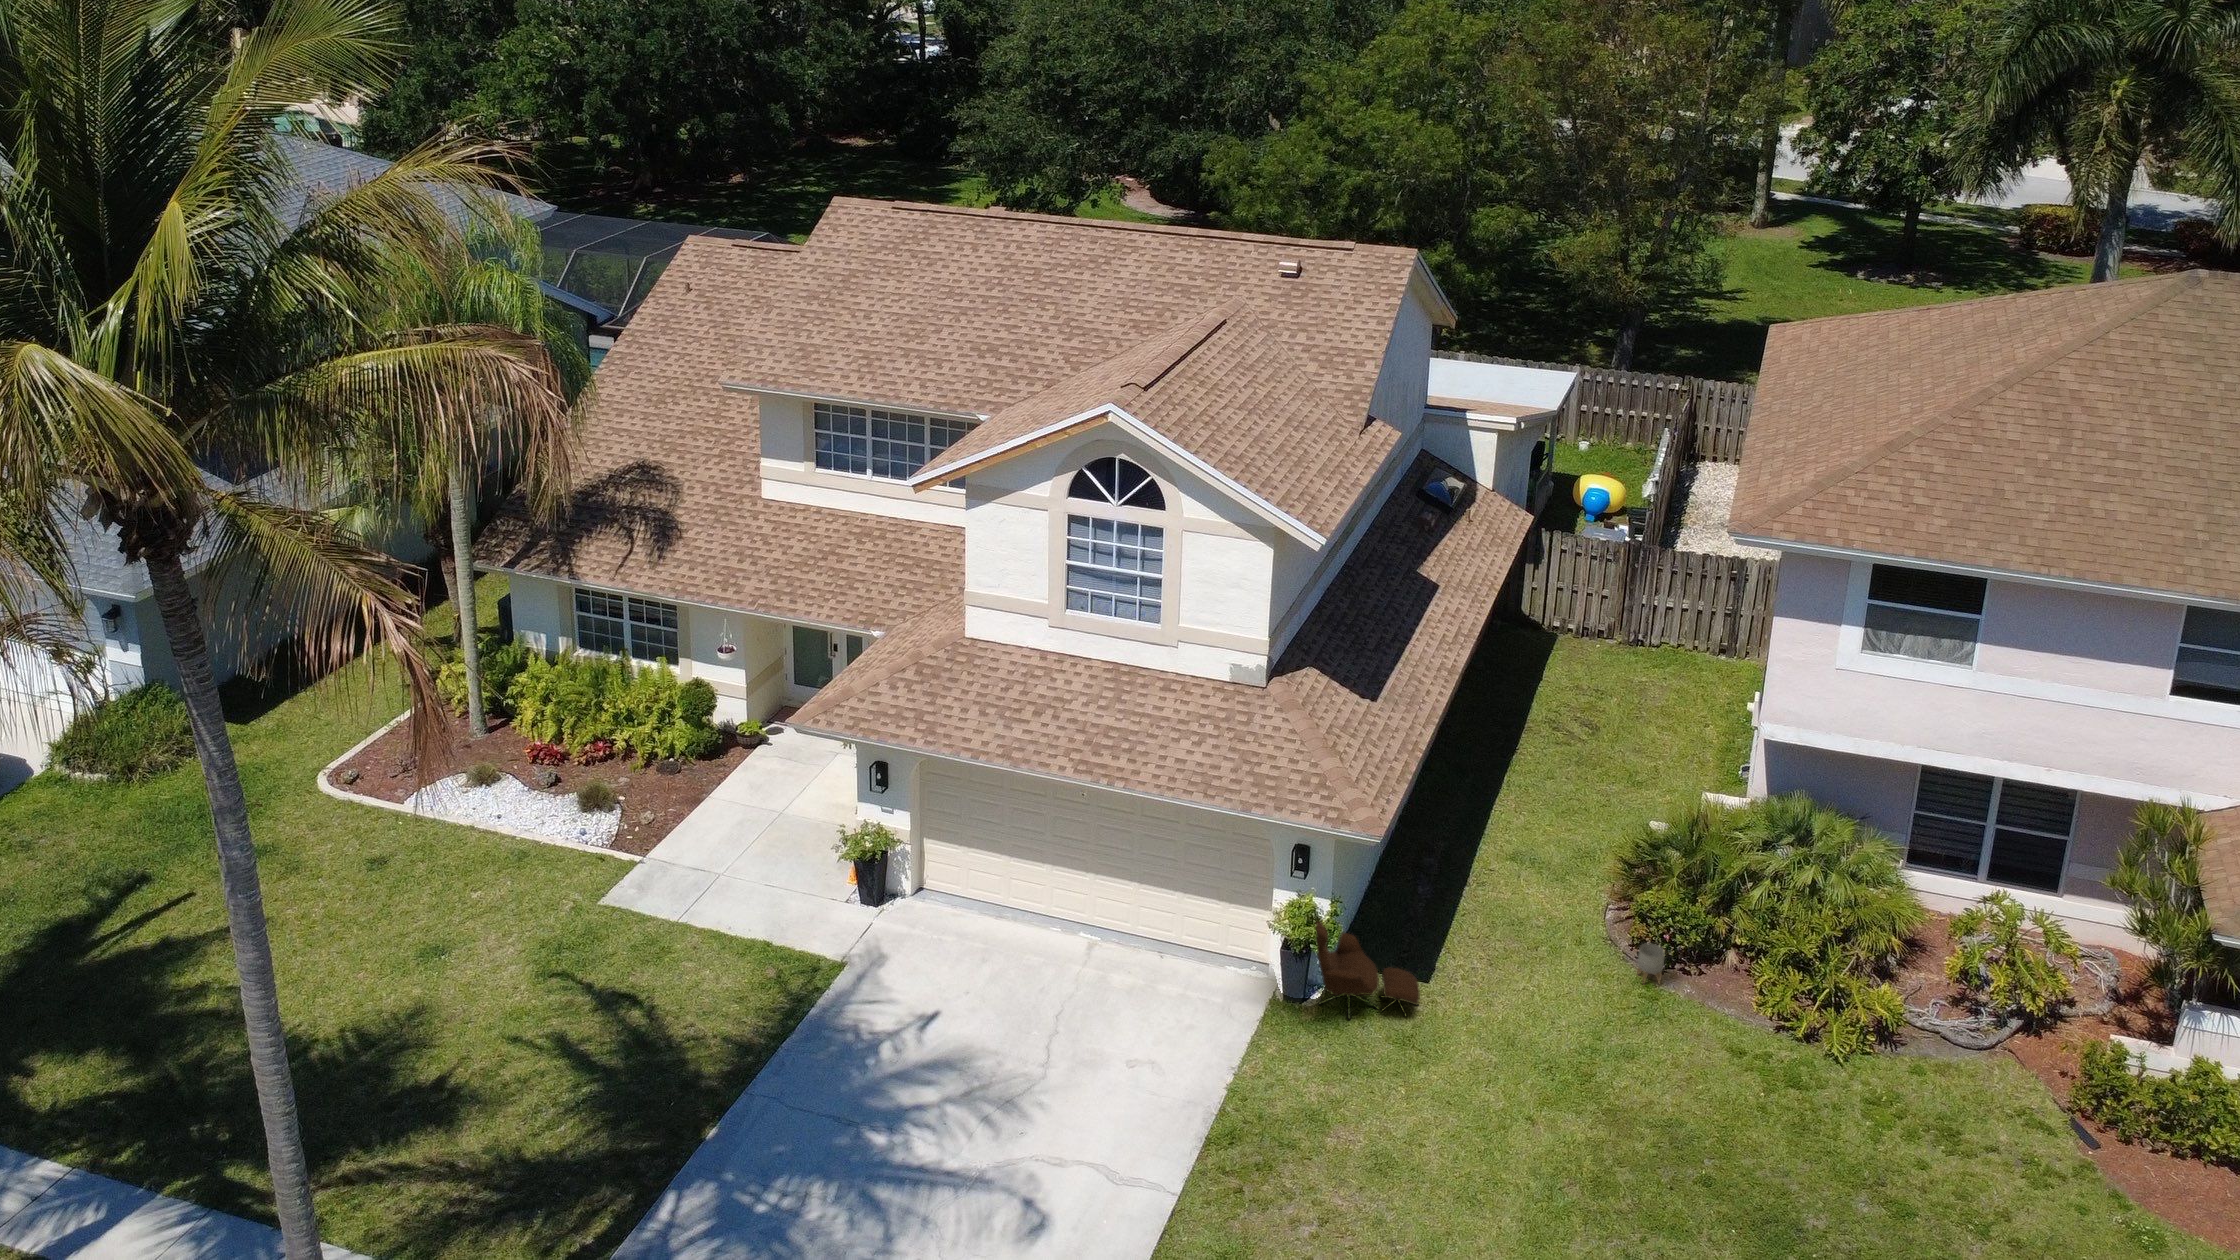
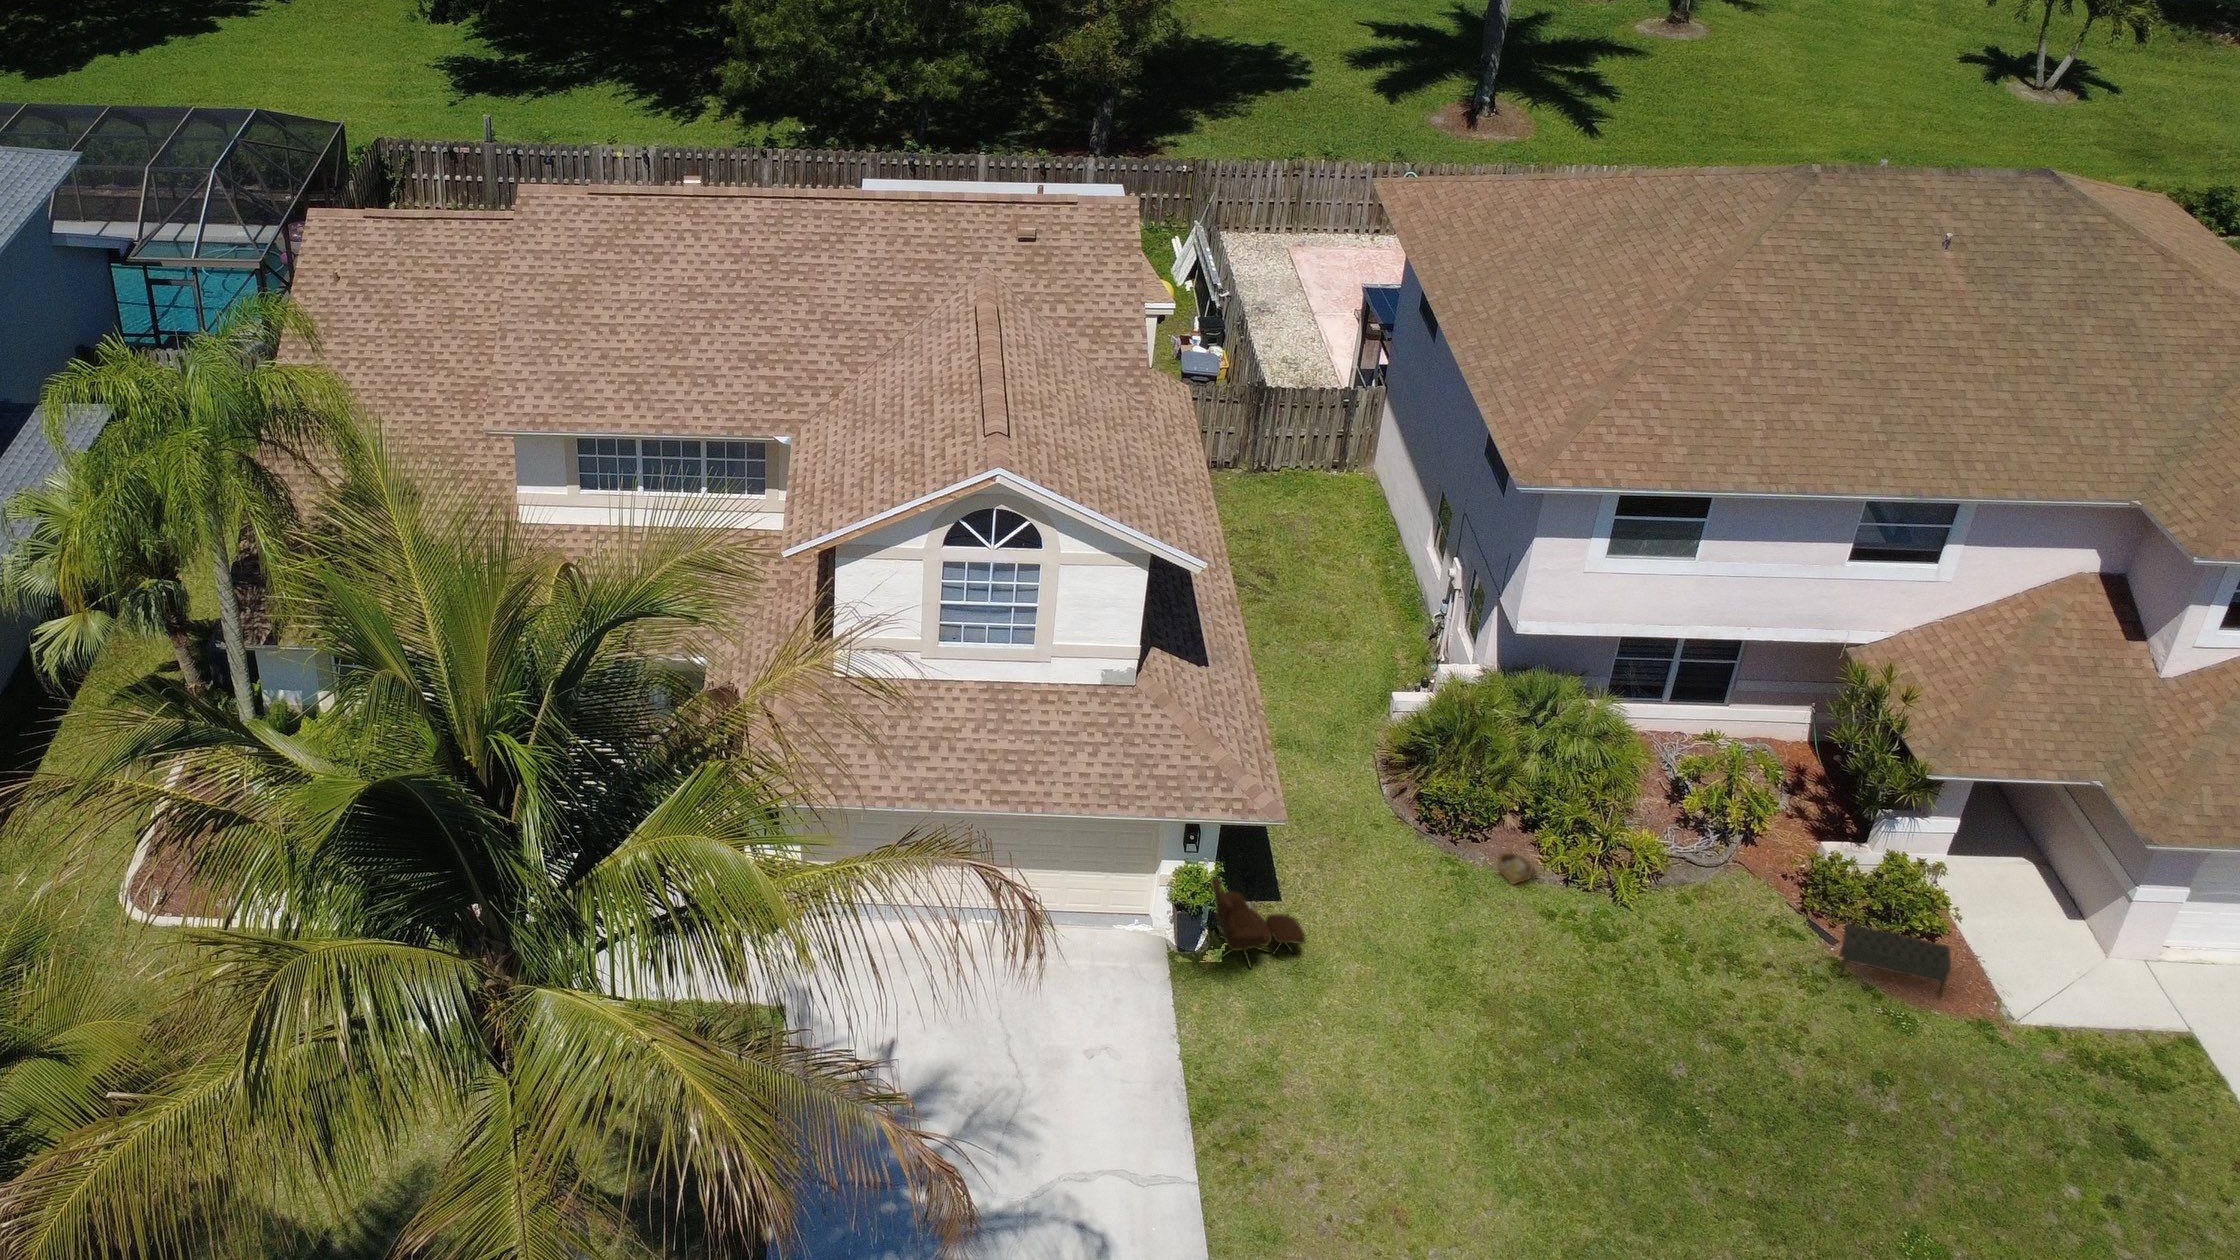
planter: present [1637,944,1665,985] -> none [1459,846,1485,882]
woven basket: none [1683,955,1723,996] -> present [1497,852,1532,884]
bench: none [2081,1096,2233,1210] -> present [1839,924,1951,998]

